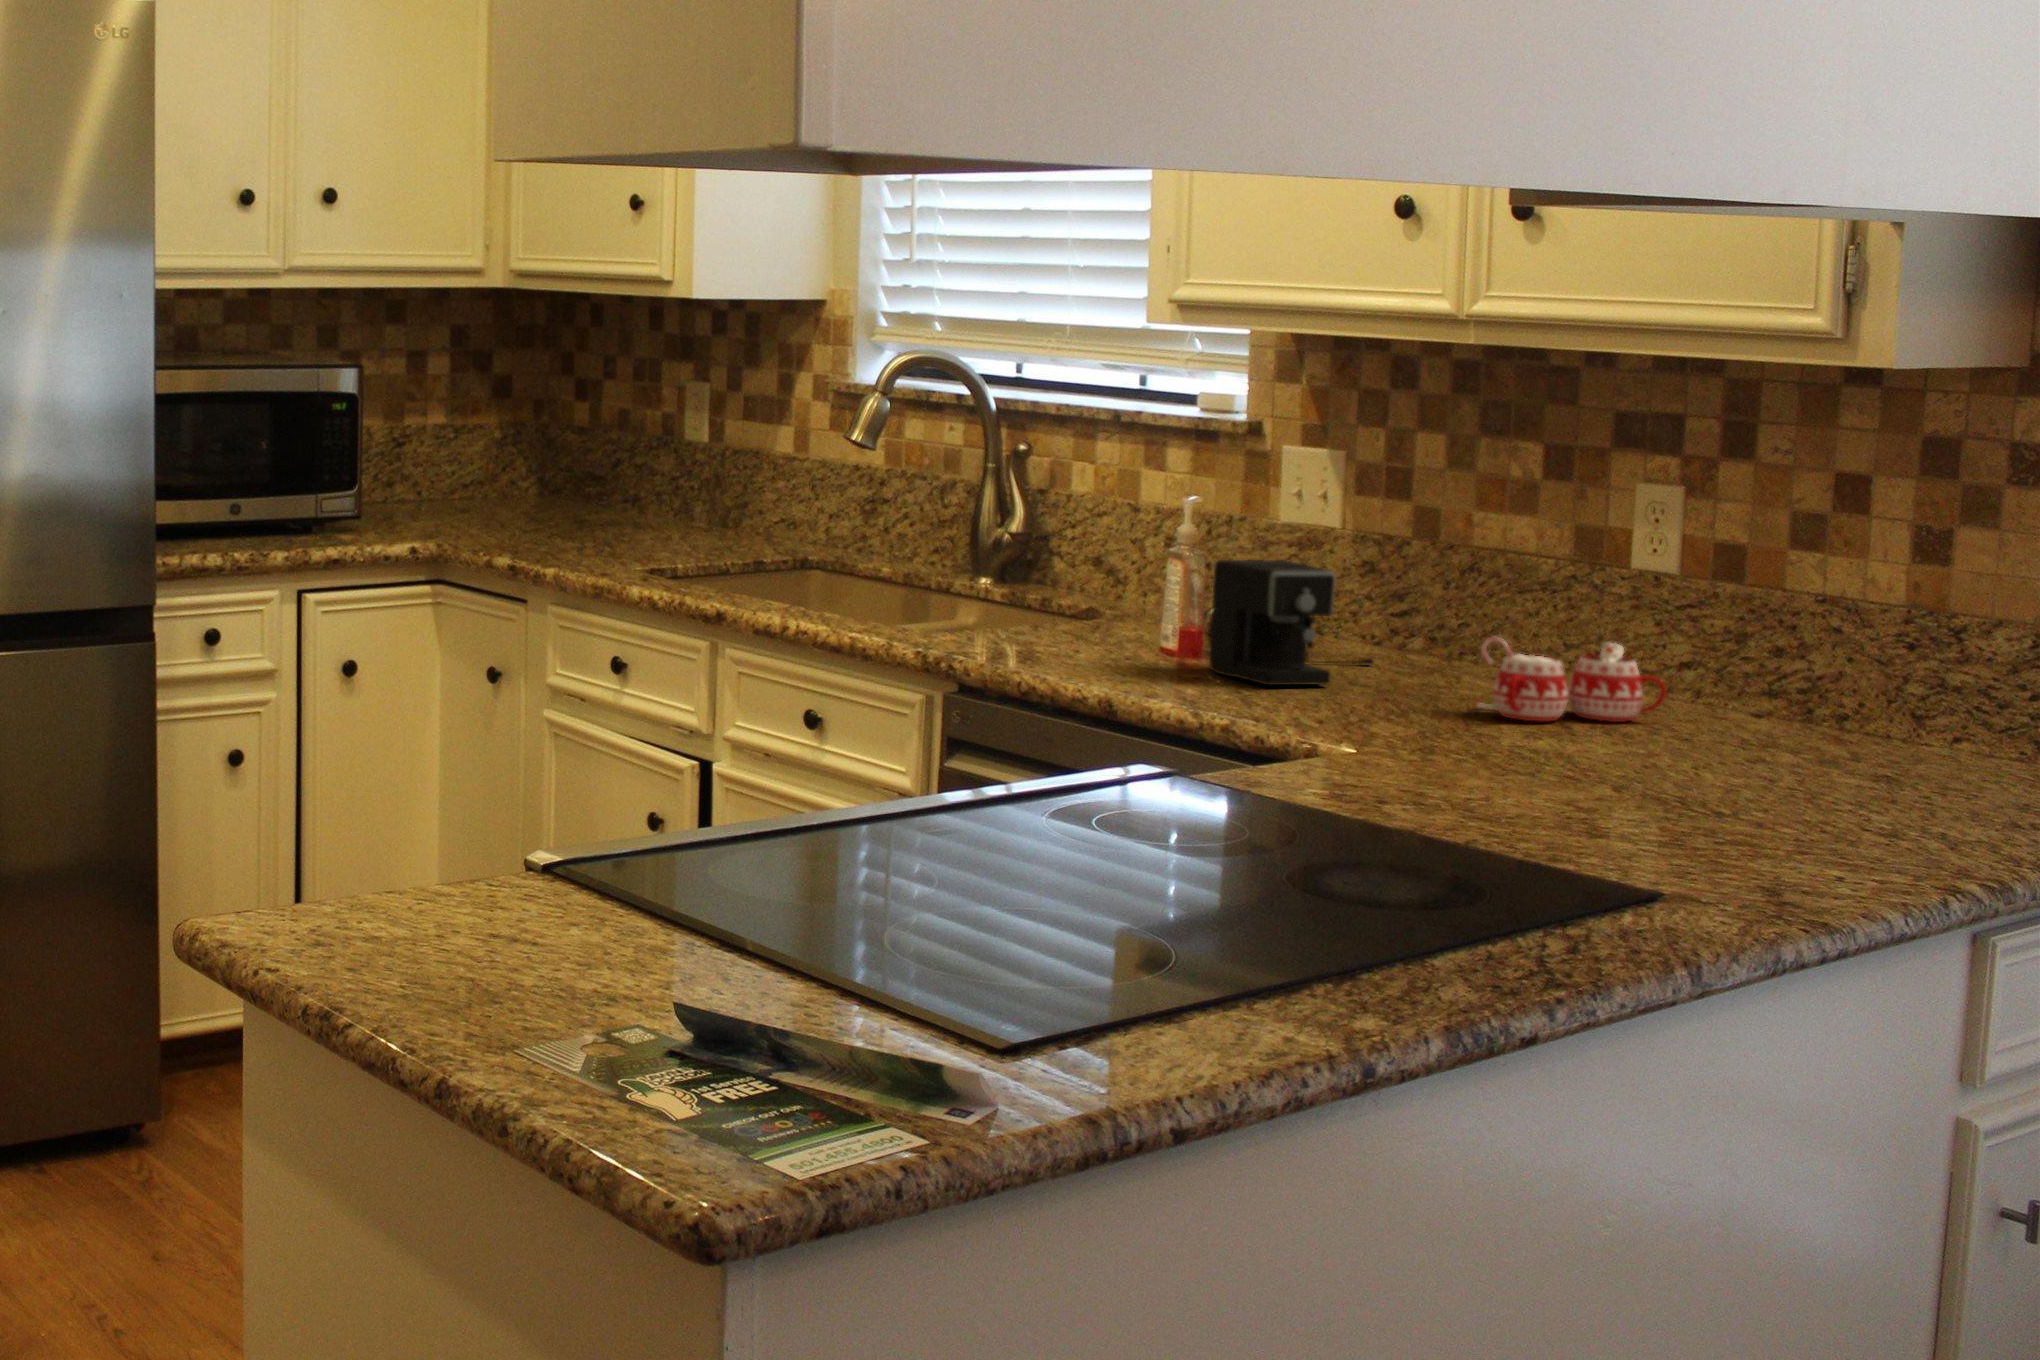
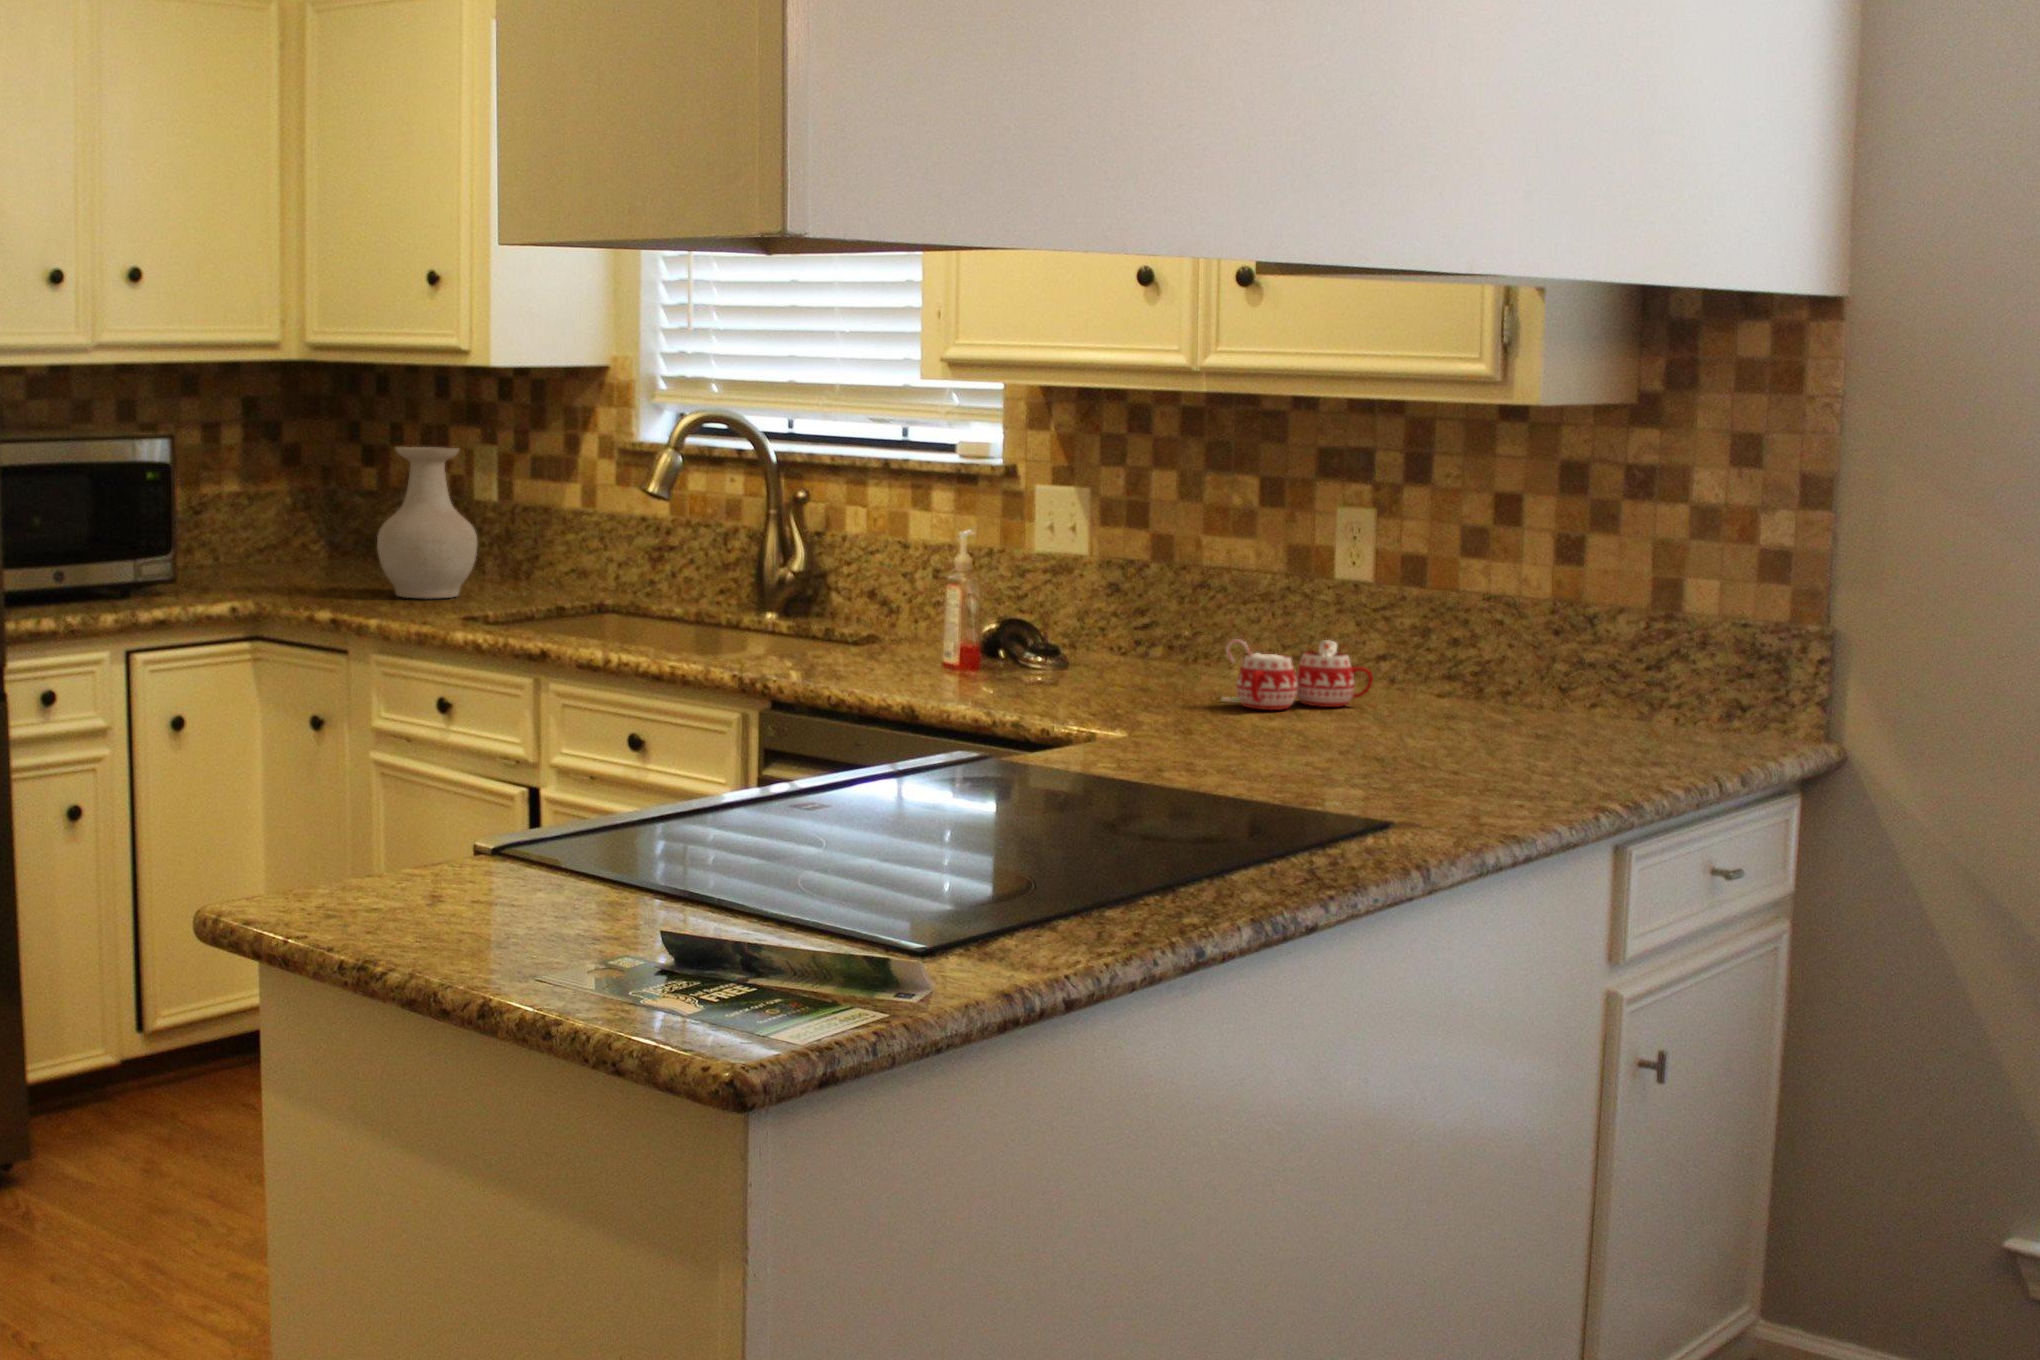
vase: none [566,384,671,547] -> present [377,447,477,599]
coffee maker: present [1210,560,1373,685] -> none [992,582,1124,691]

